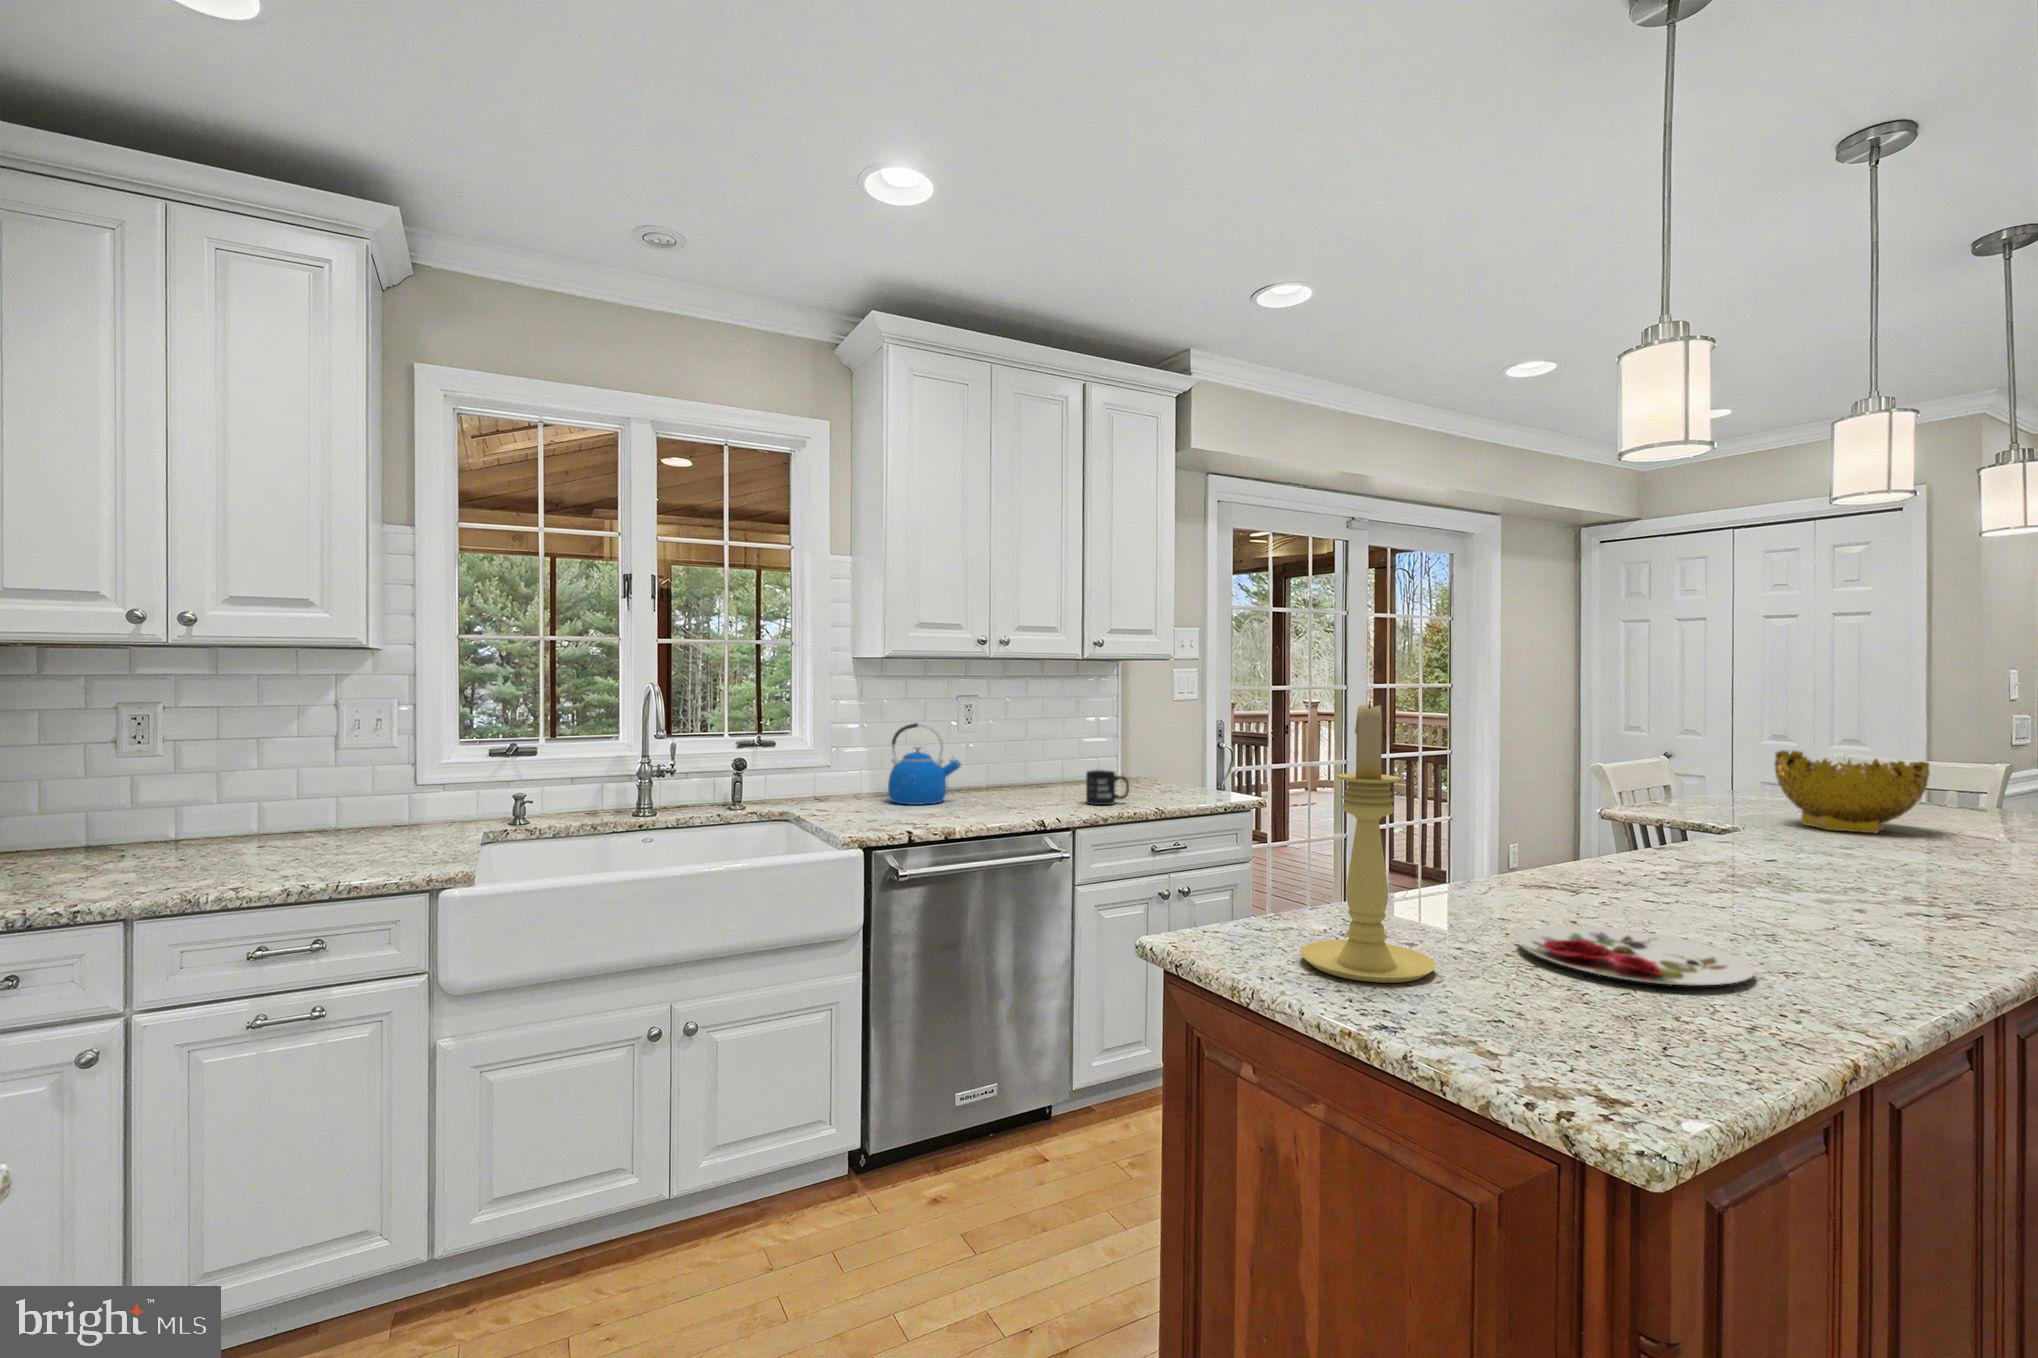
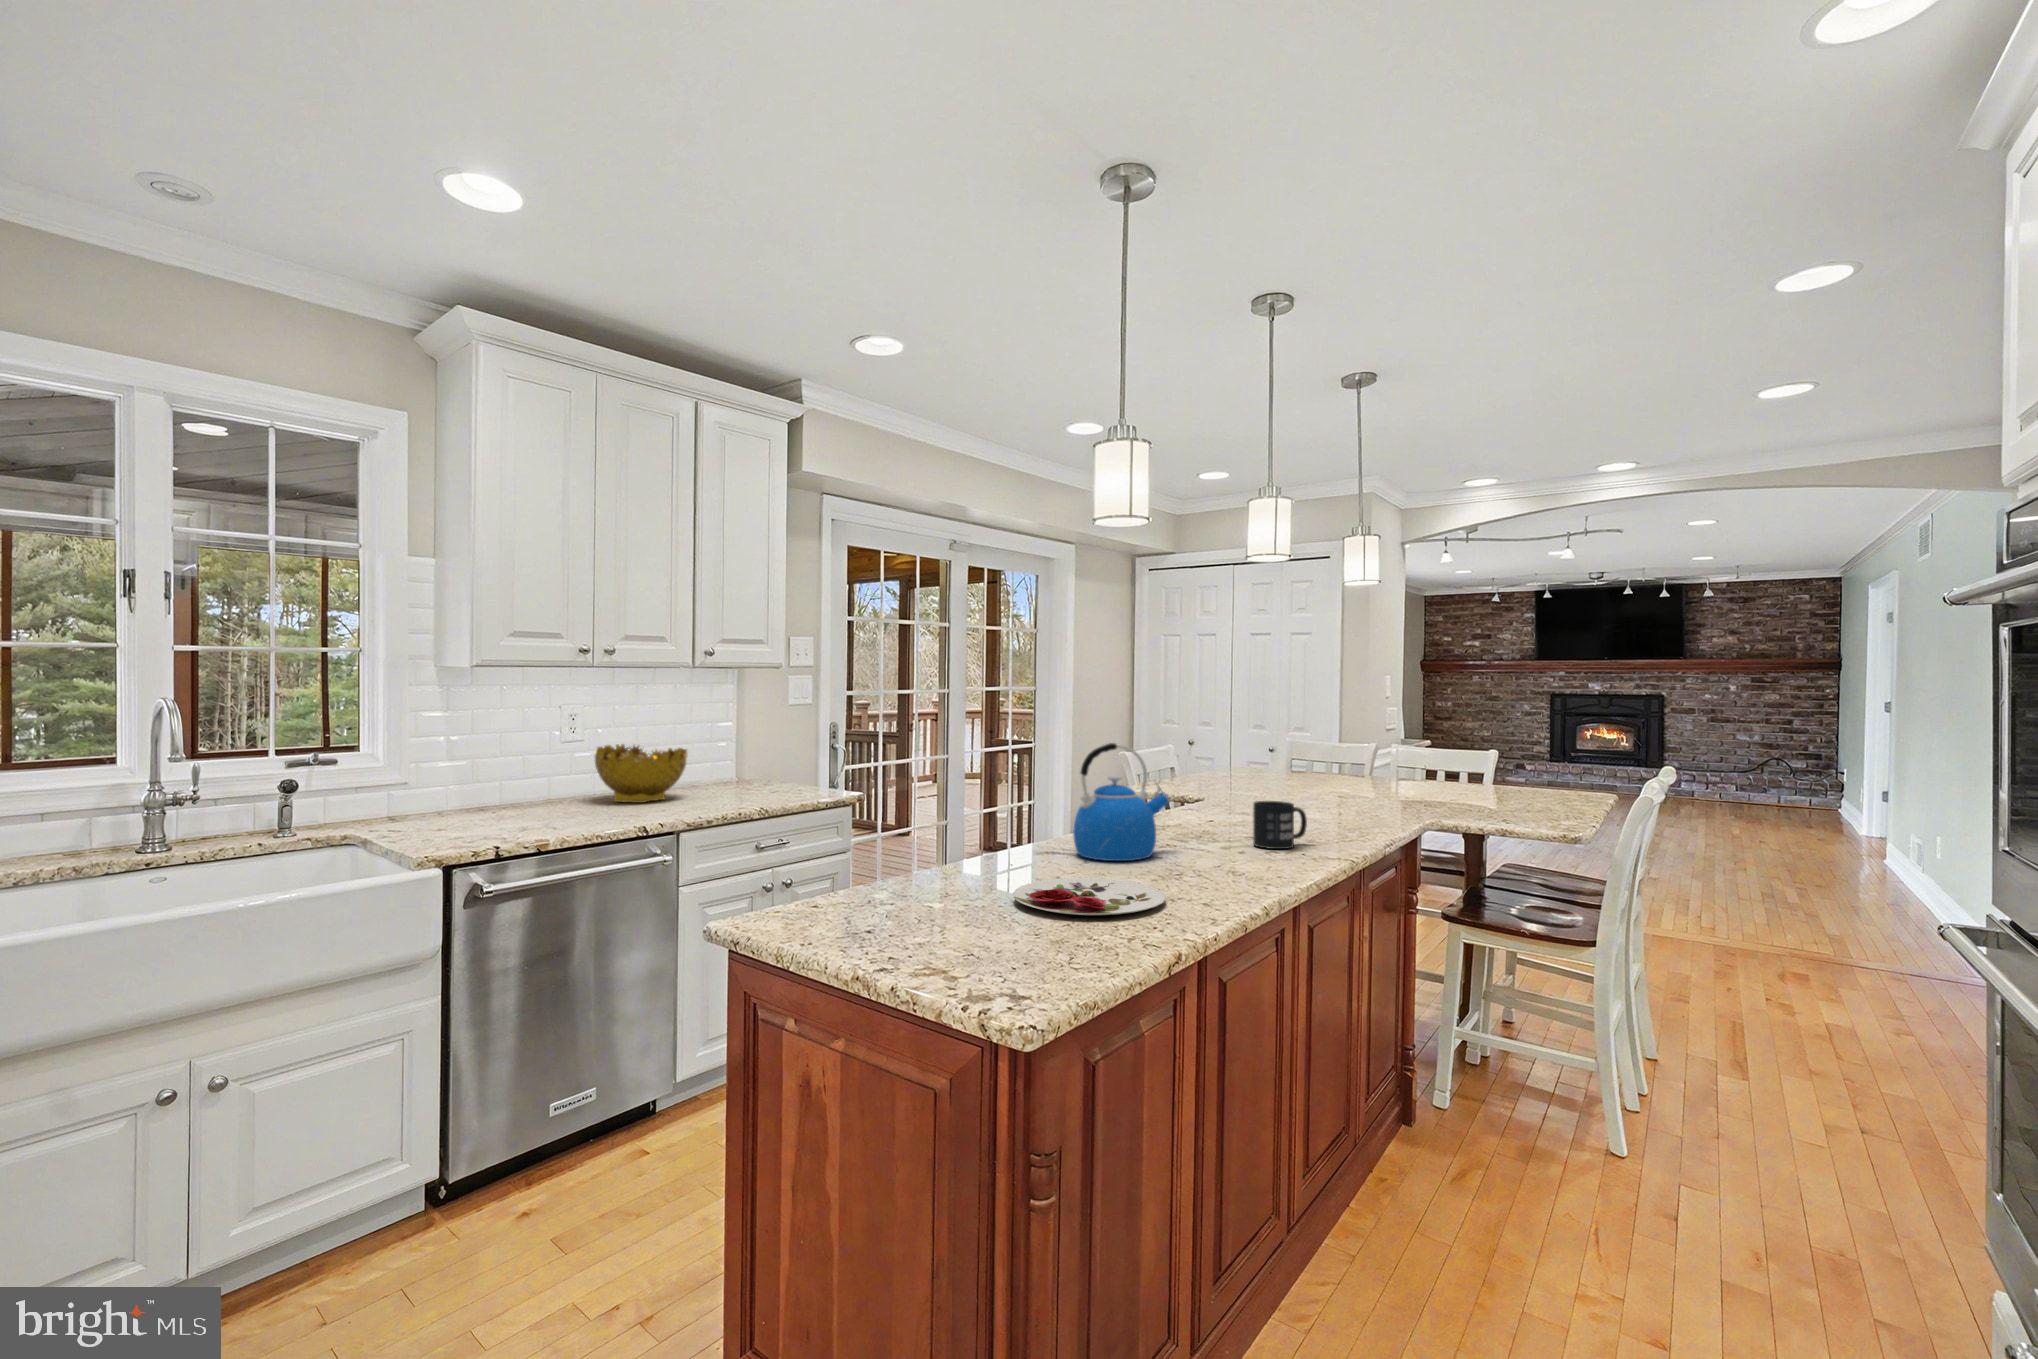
candle holder: present [1300,701,1436,983] -> none [838,707,944,938]
kettle: present [888,723,961,805] -> present [1073,743,1170,861]
decorative bowl: present [1775,751,1930,833] -> present [595,744,687,803]
mug: present [1086,770,1129,805] -> present [1253,801,1307,849]

